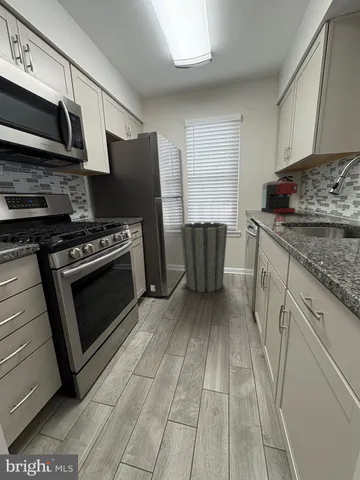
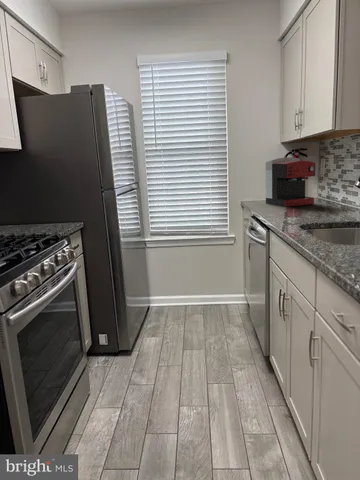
trash can: present [180,222,227,292] -> none [141,222,216,338]

